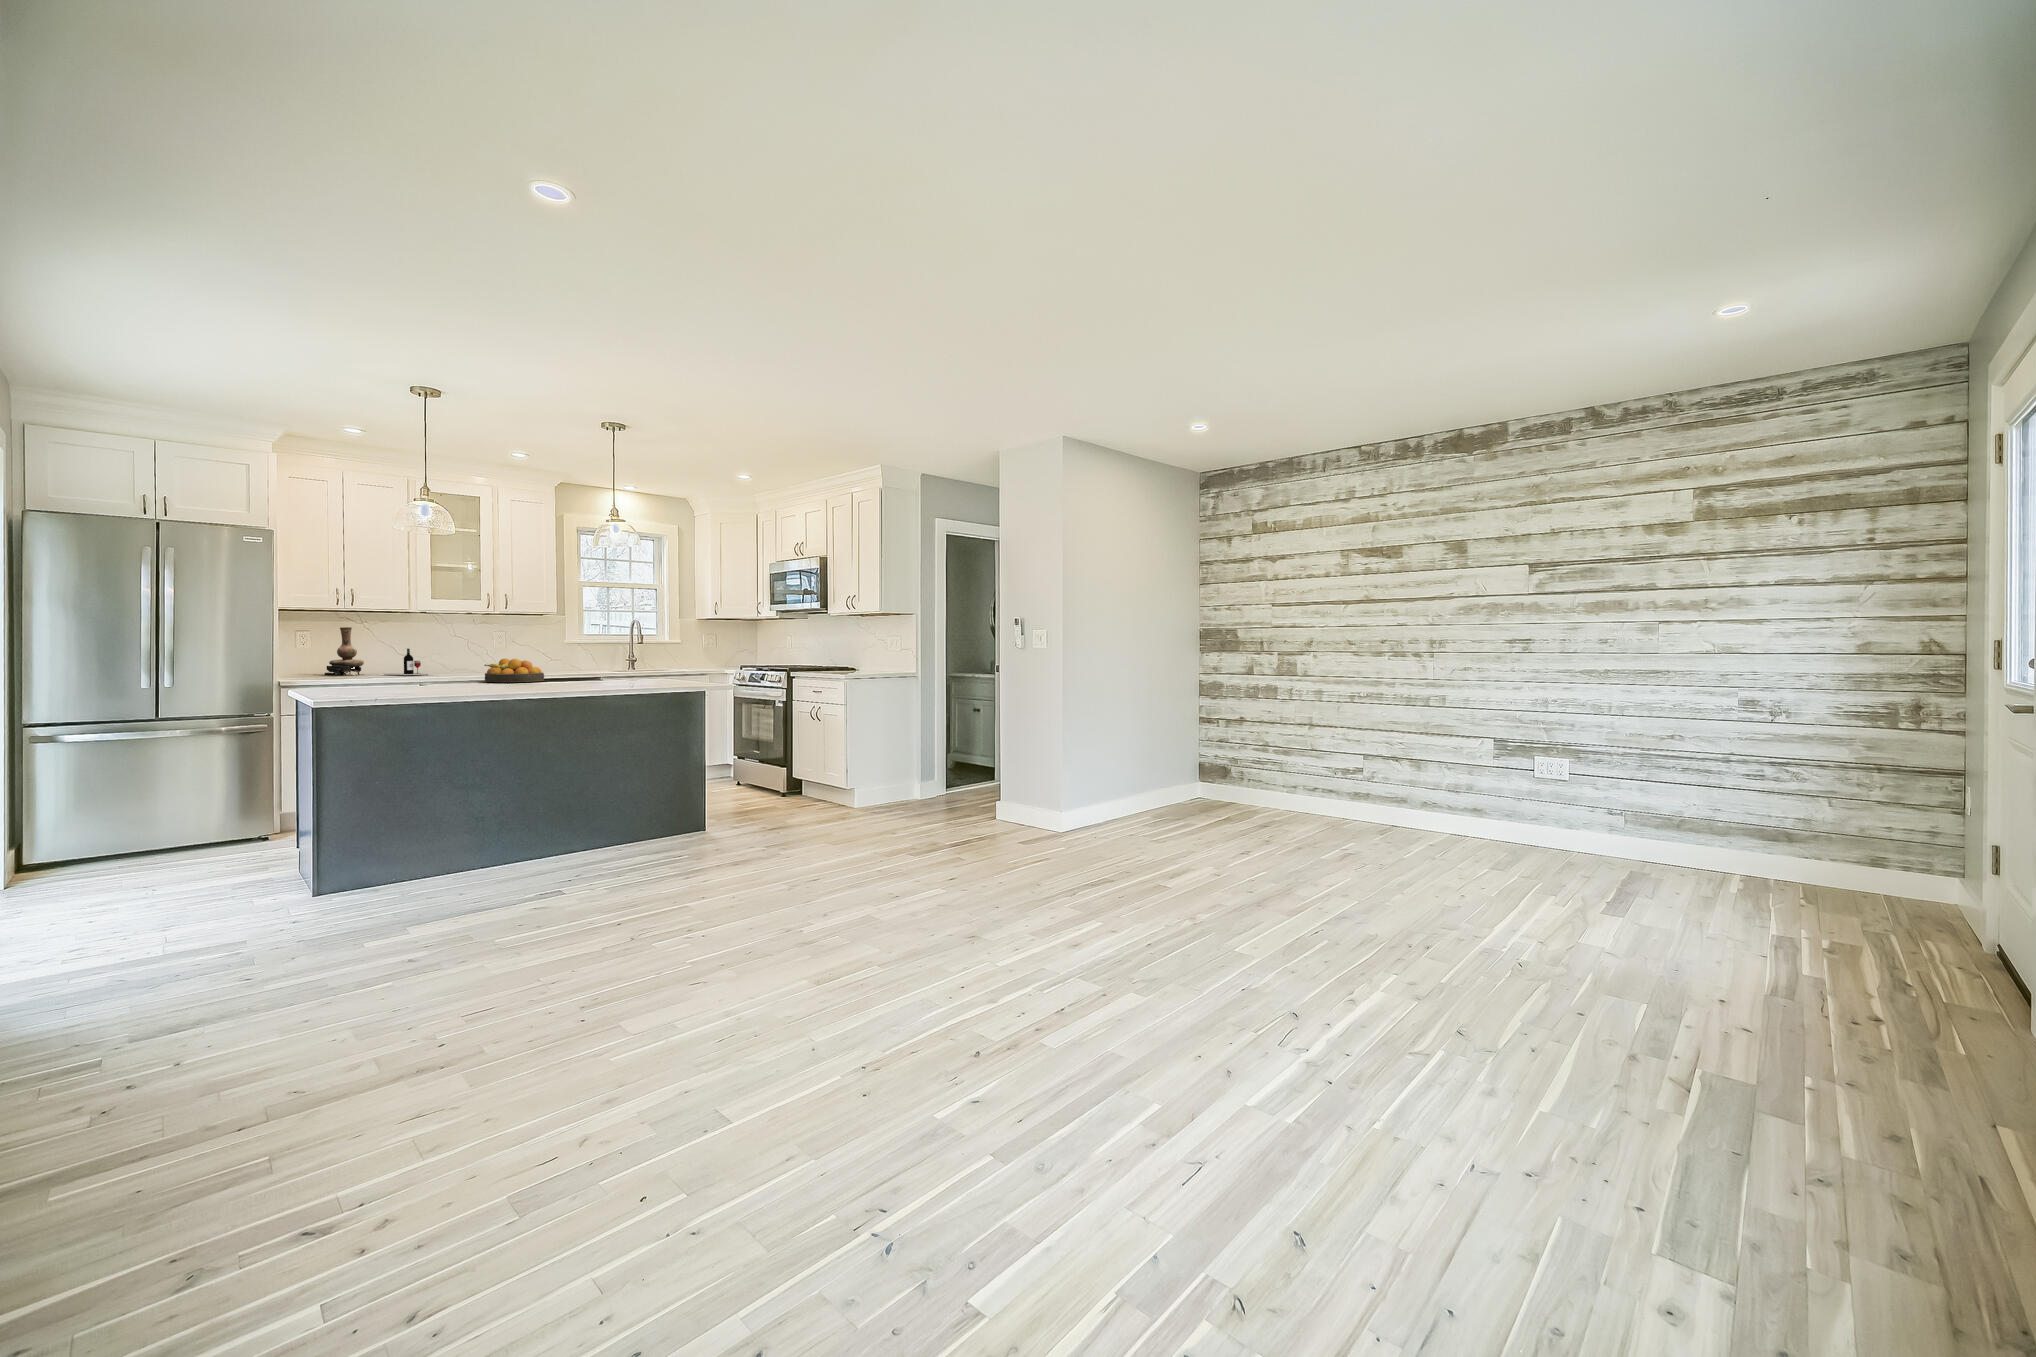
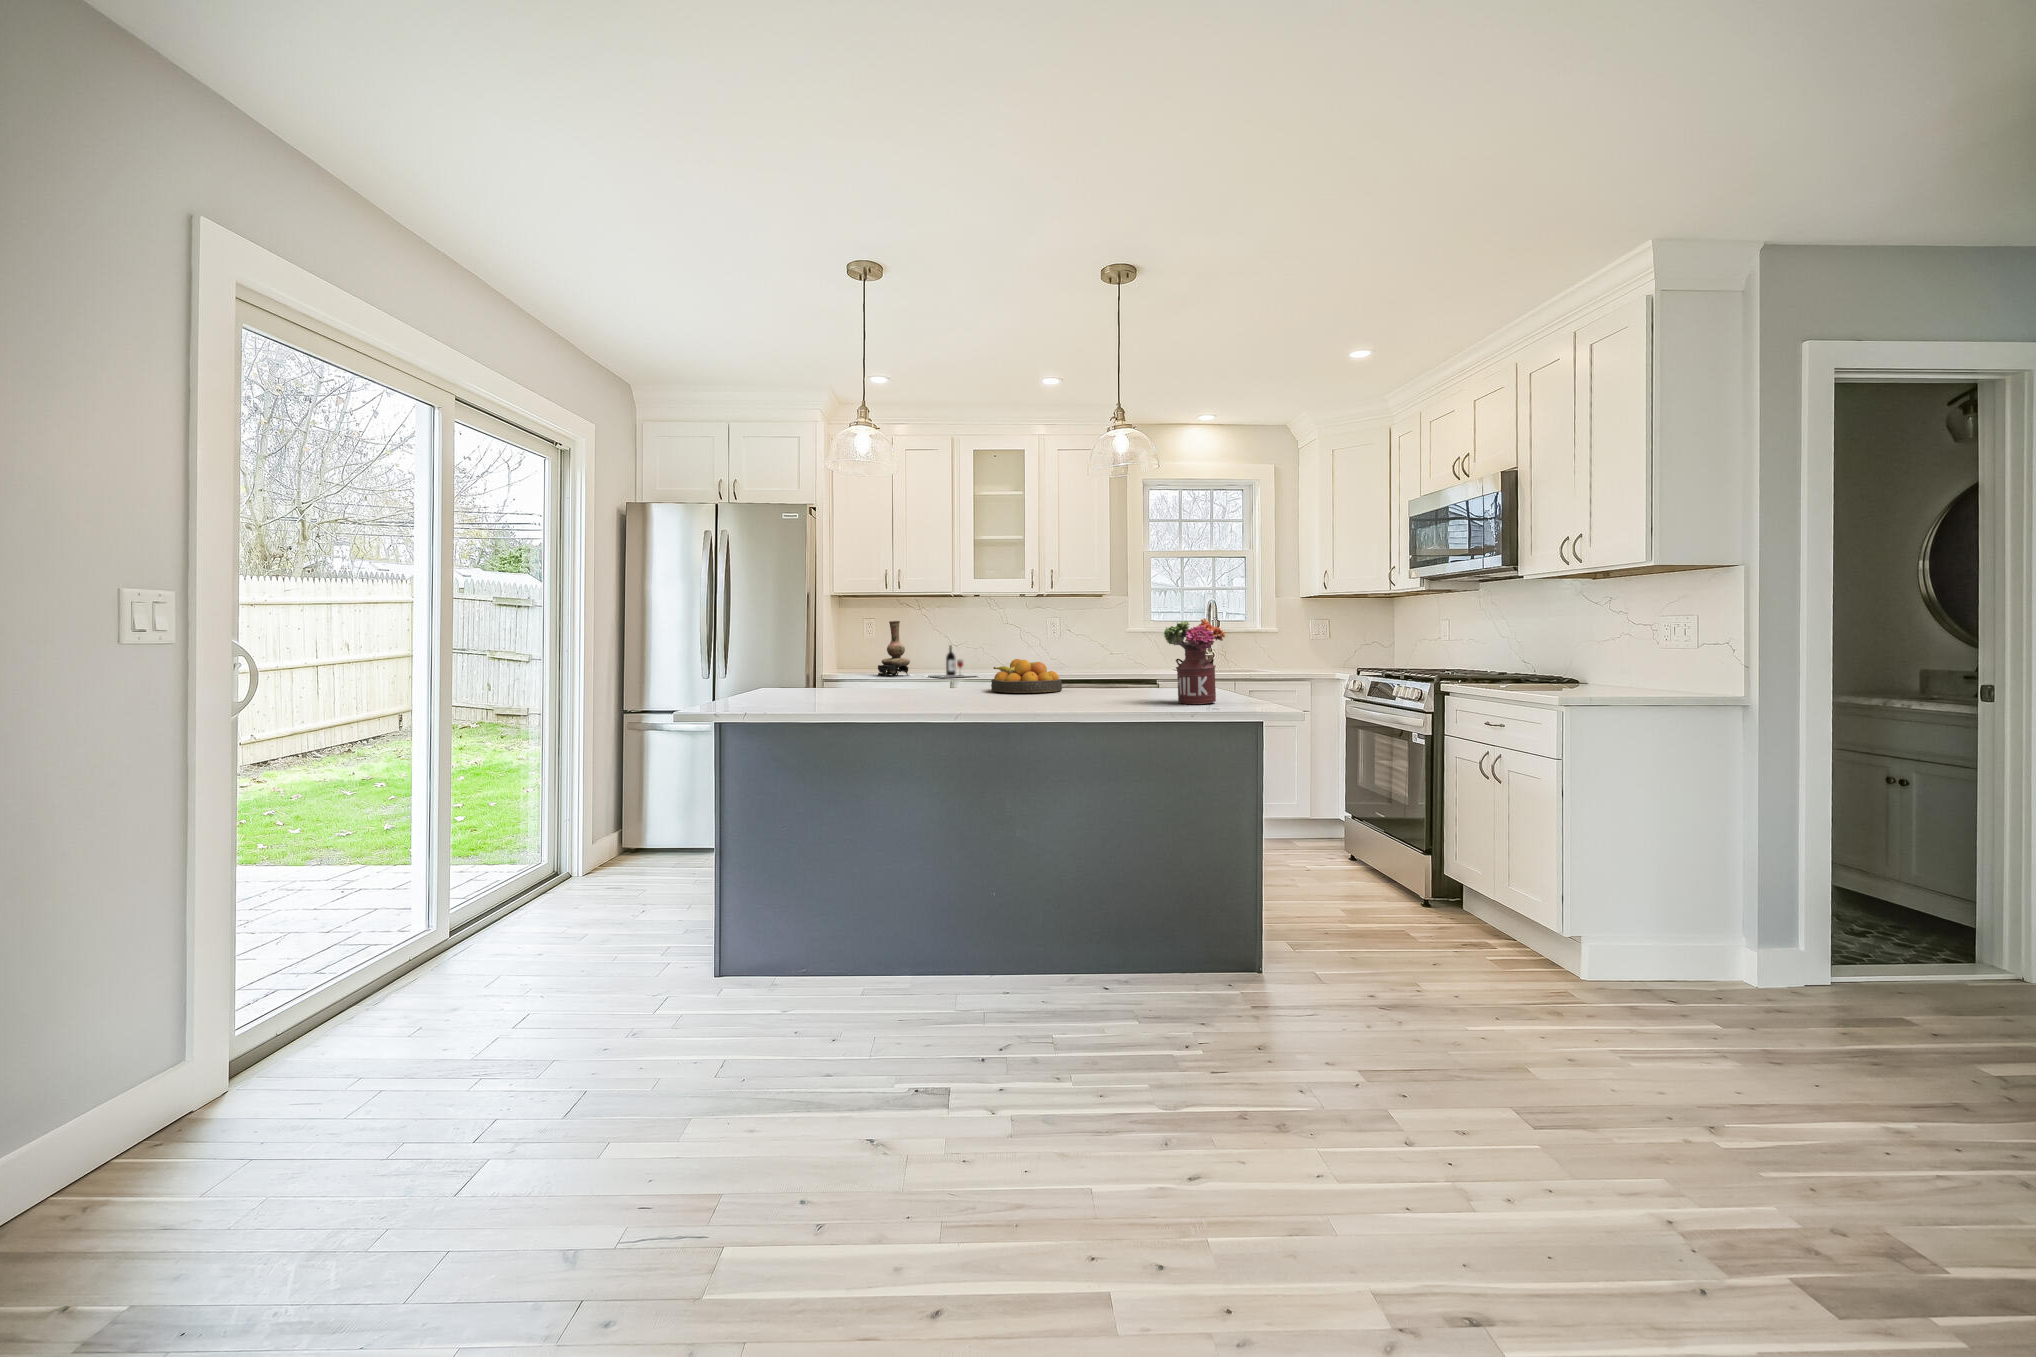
flower arrangement: none [633,633,673,684] -> present [1164,619,1225,704]

